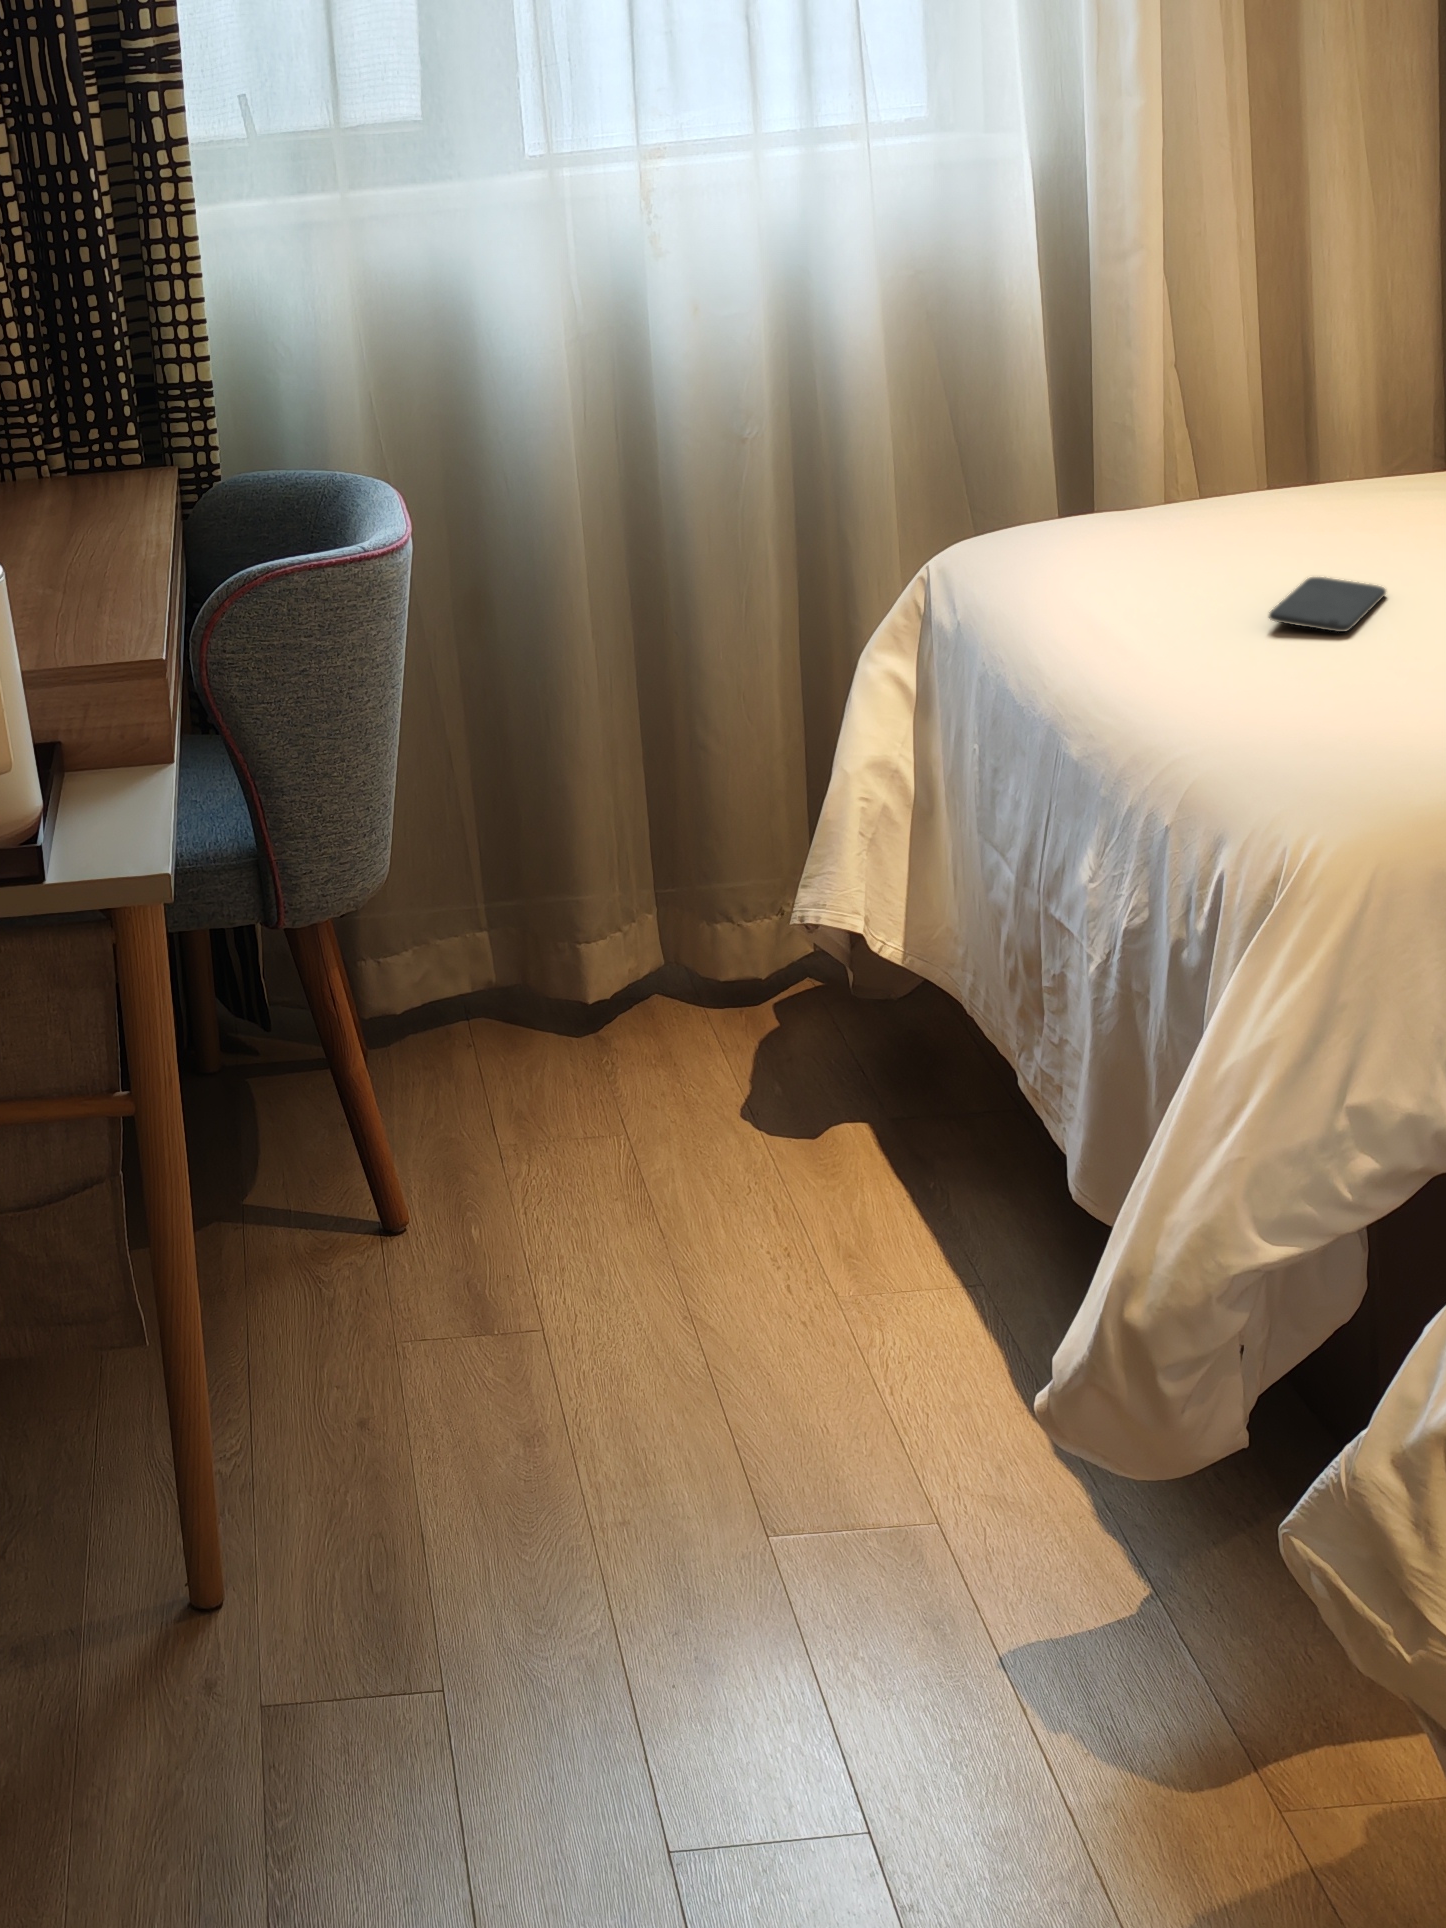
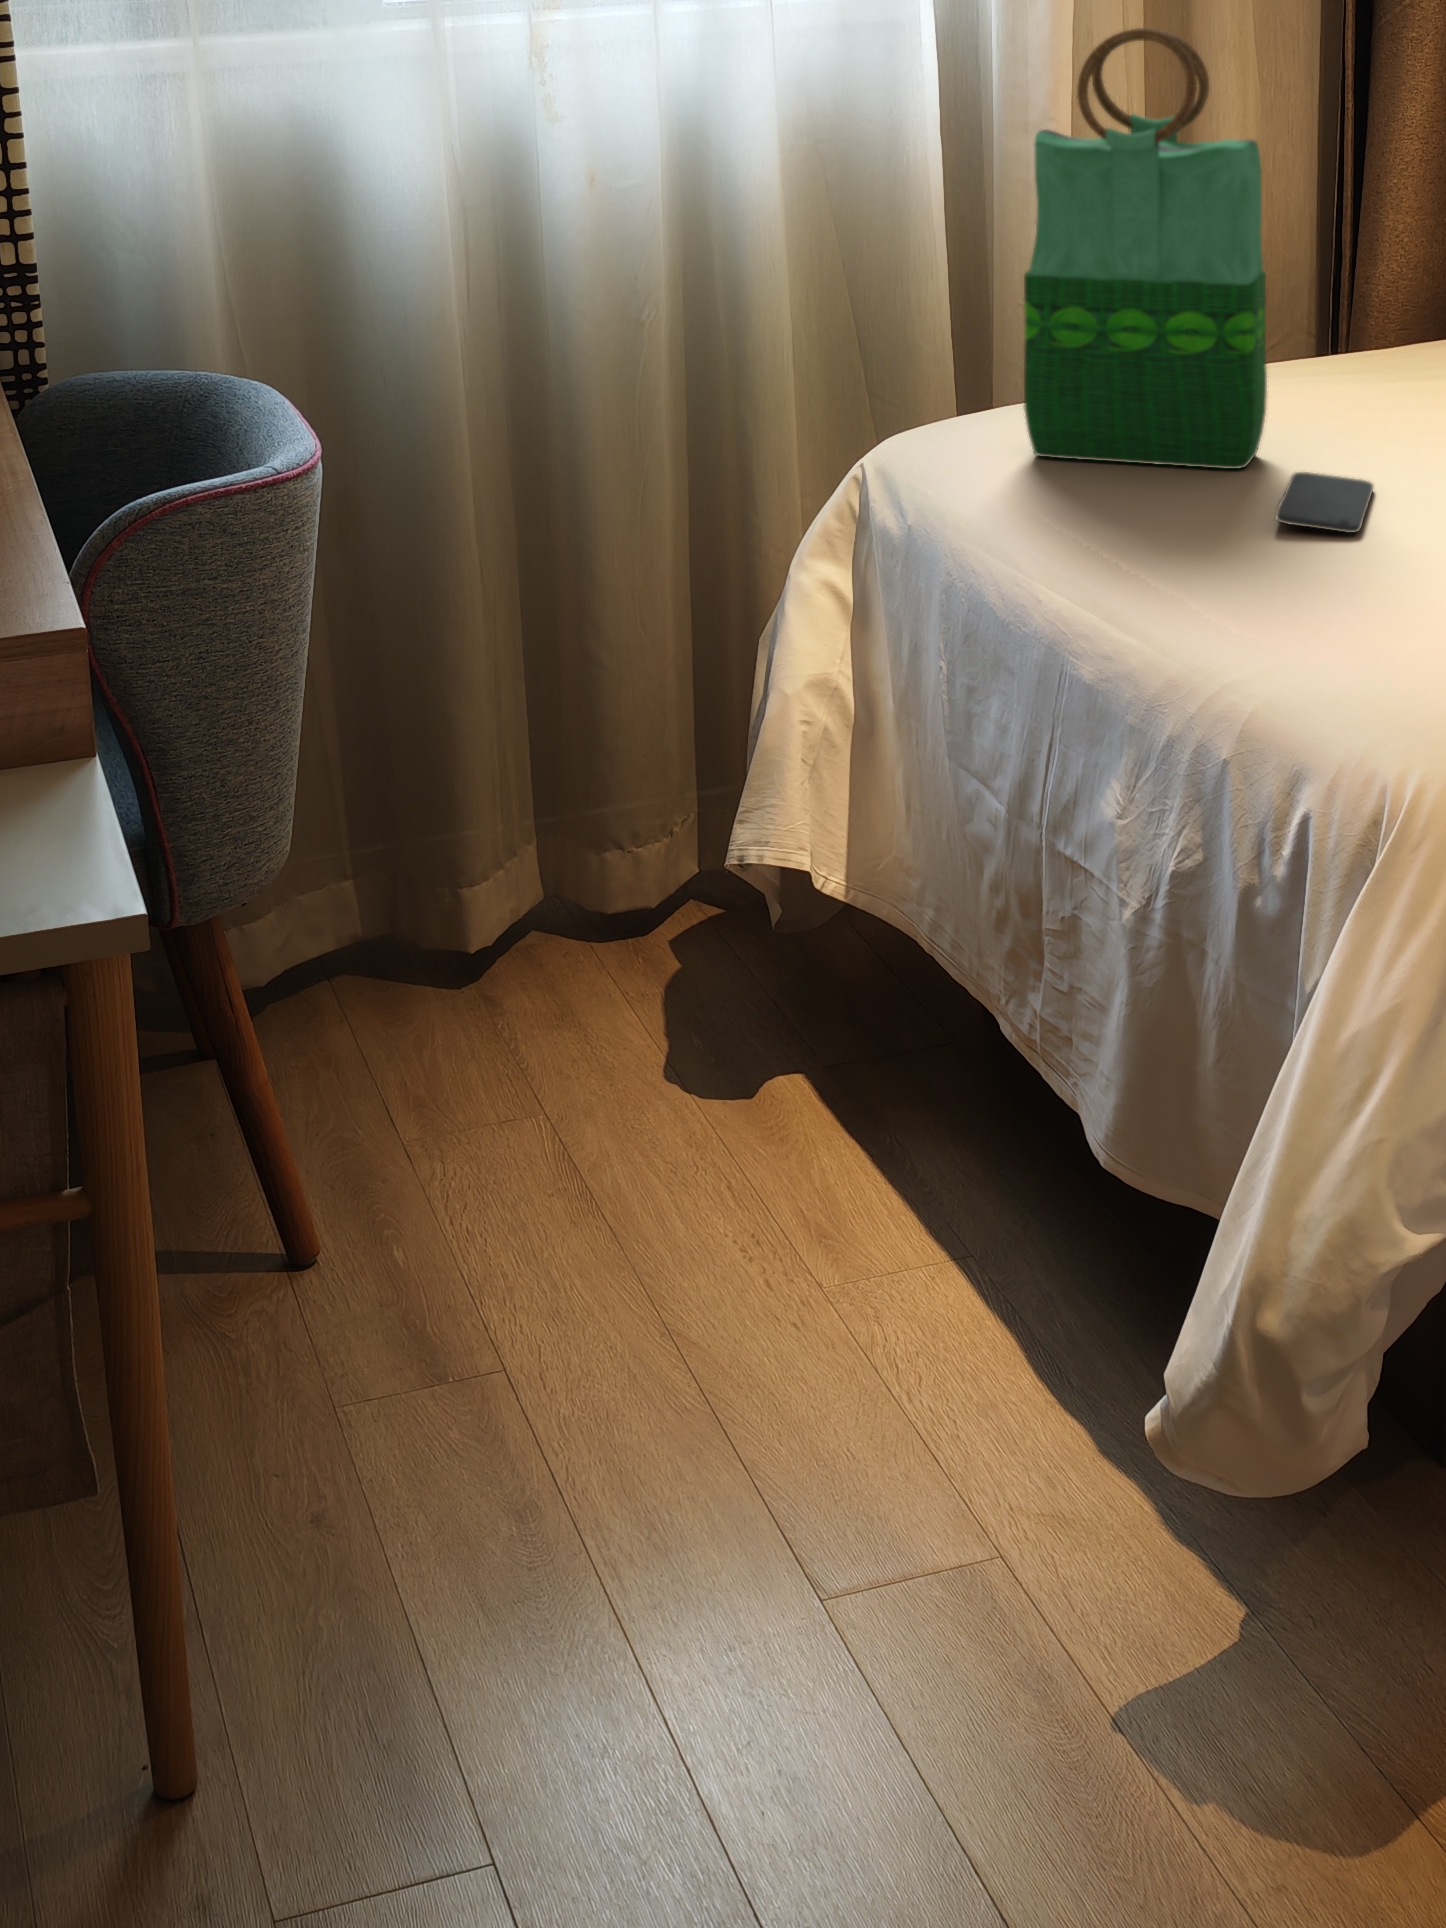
tote bag: none [1059,163,1297,574] -> present [1024,28,1267,469]

